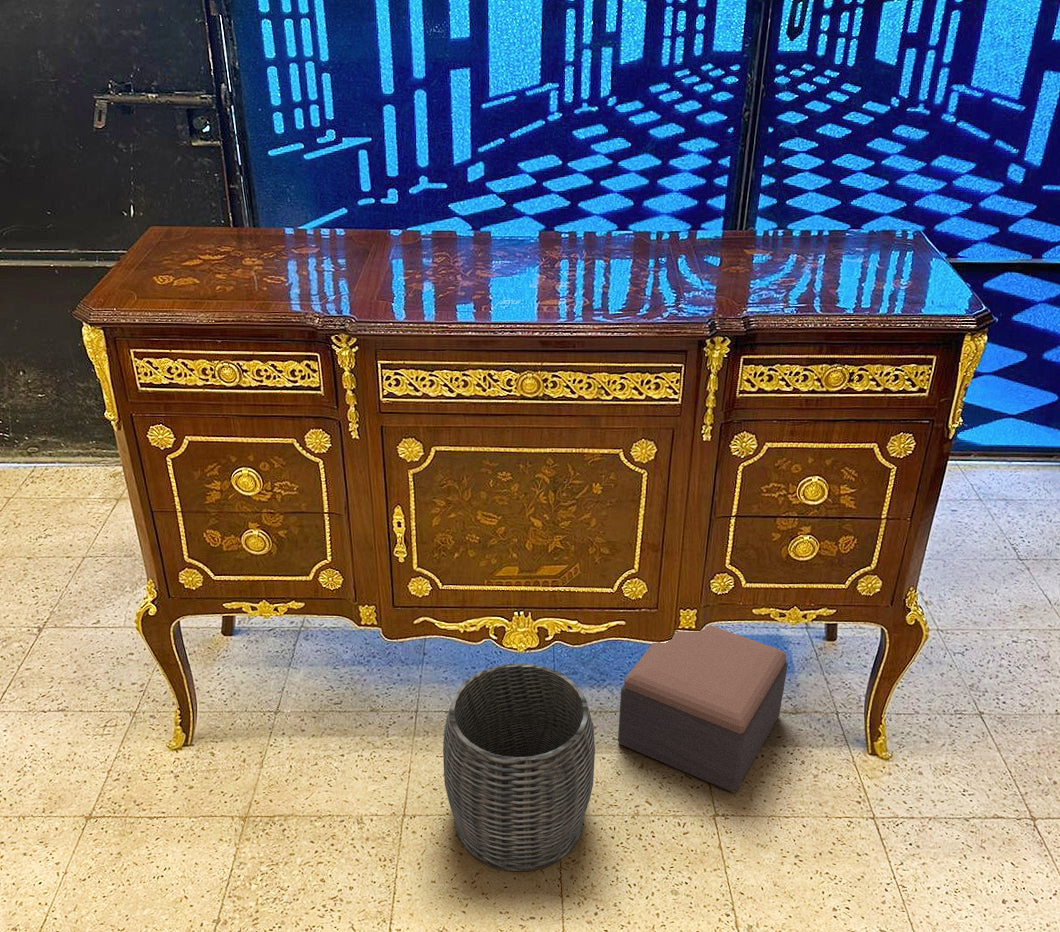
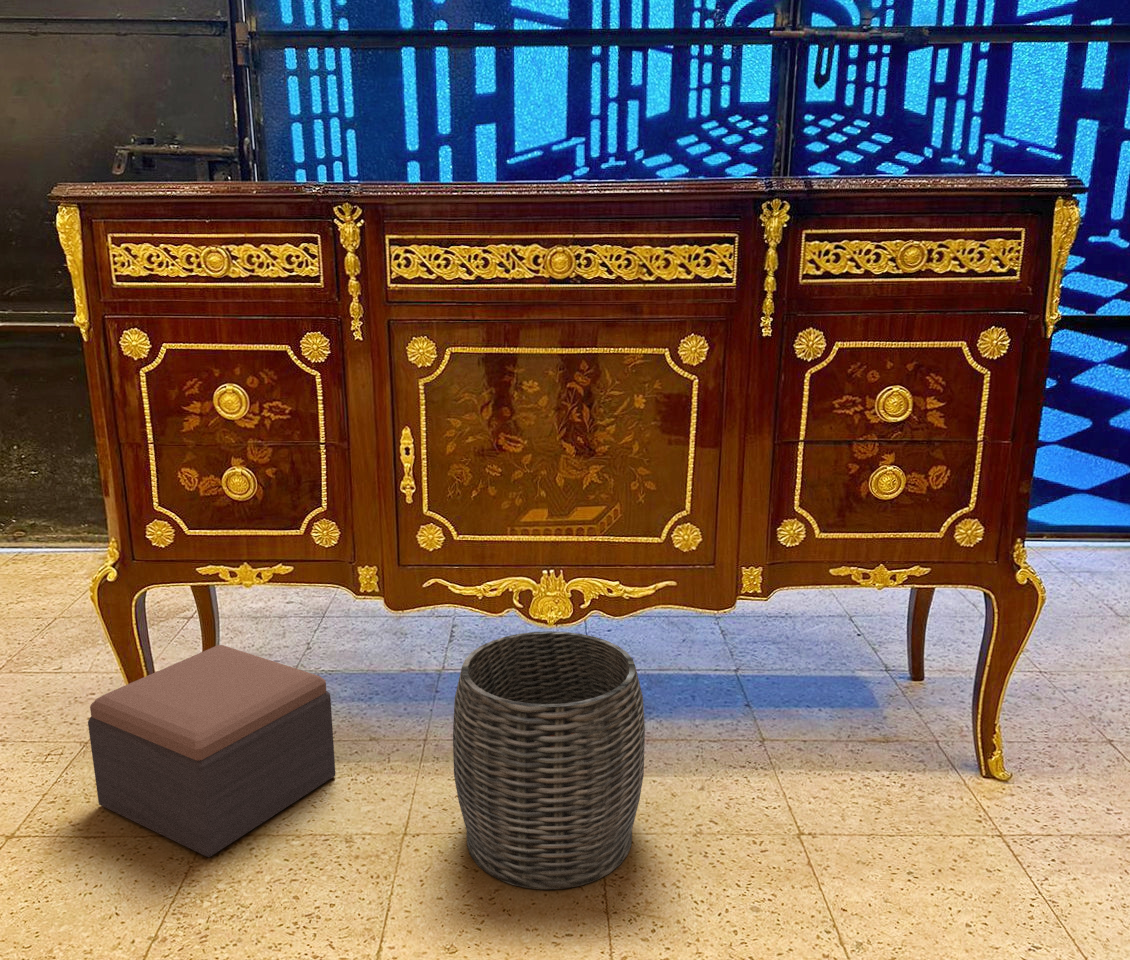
footstool: present [618,625,788,792] -> present [88,645,335,857]

